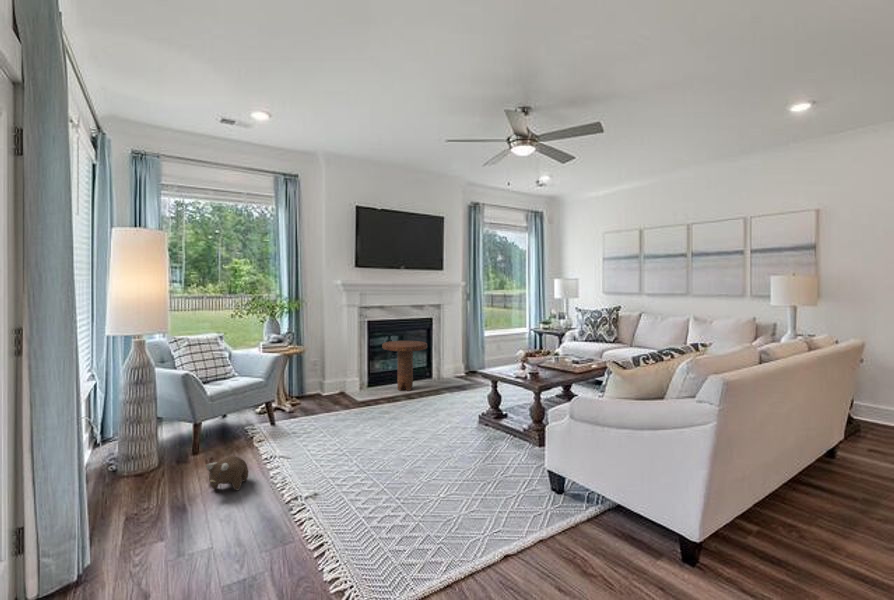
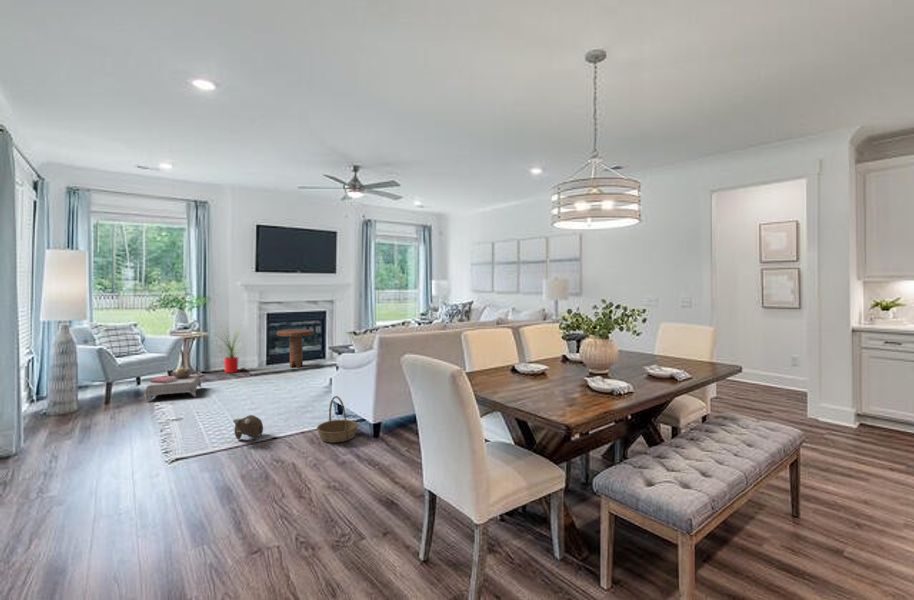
house plant: none [306,336,353,398] -> present [222,333,239,373]
ottoman: none [245,399,313,452] -> present [144,368,201,400]
plush toy: present [206,456,248,490] -> present [233,415,263,440]
basket: none [575,478,649,568] -> present [317,396,358,443]

